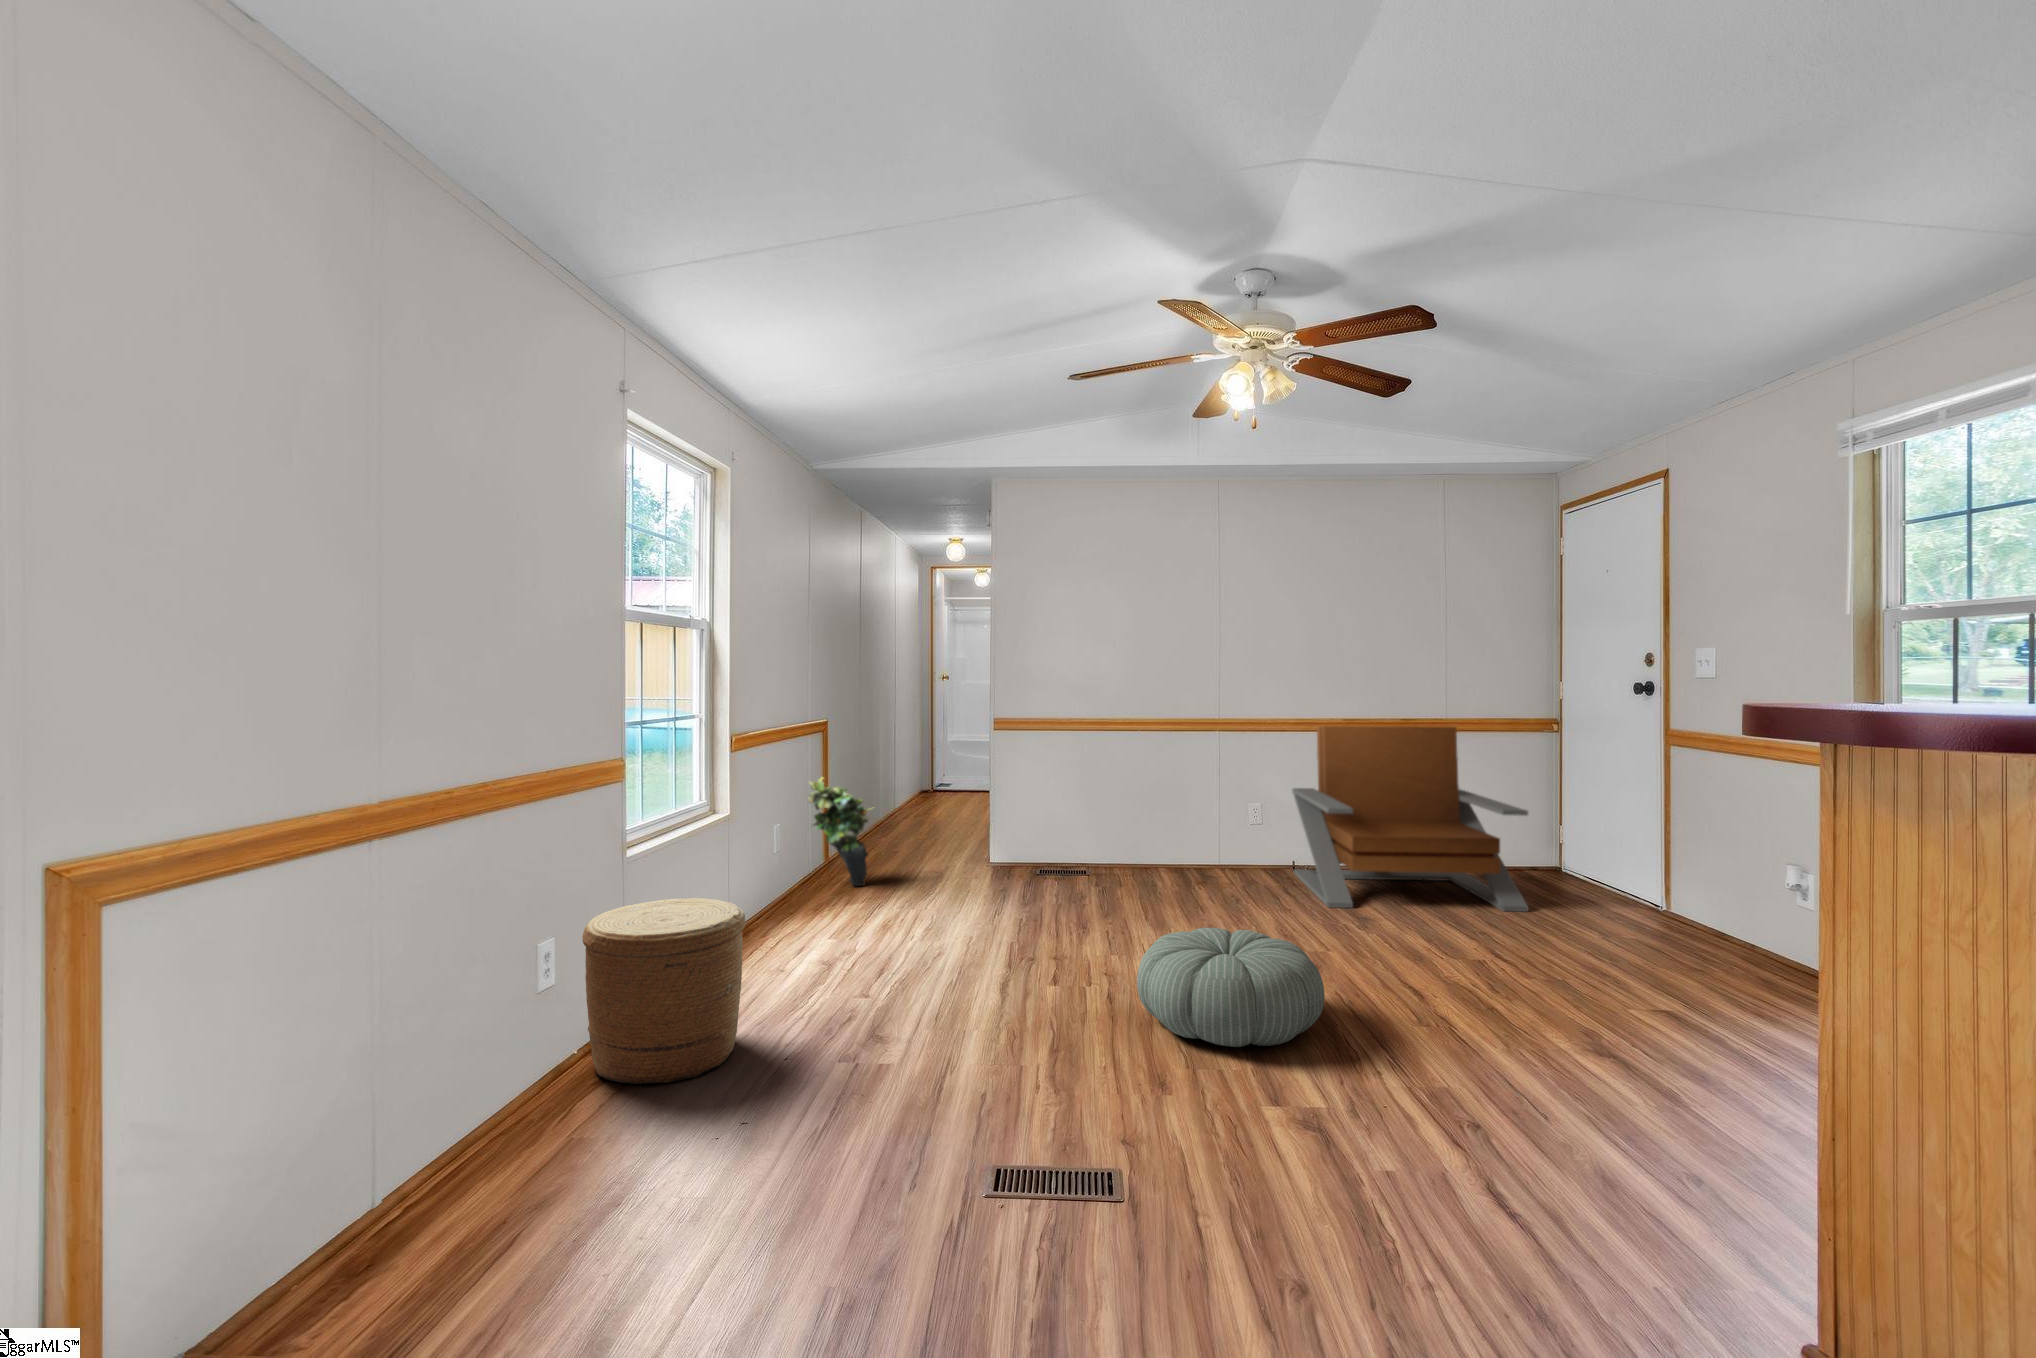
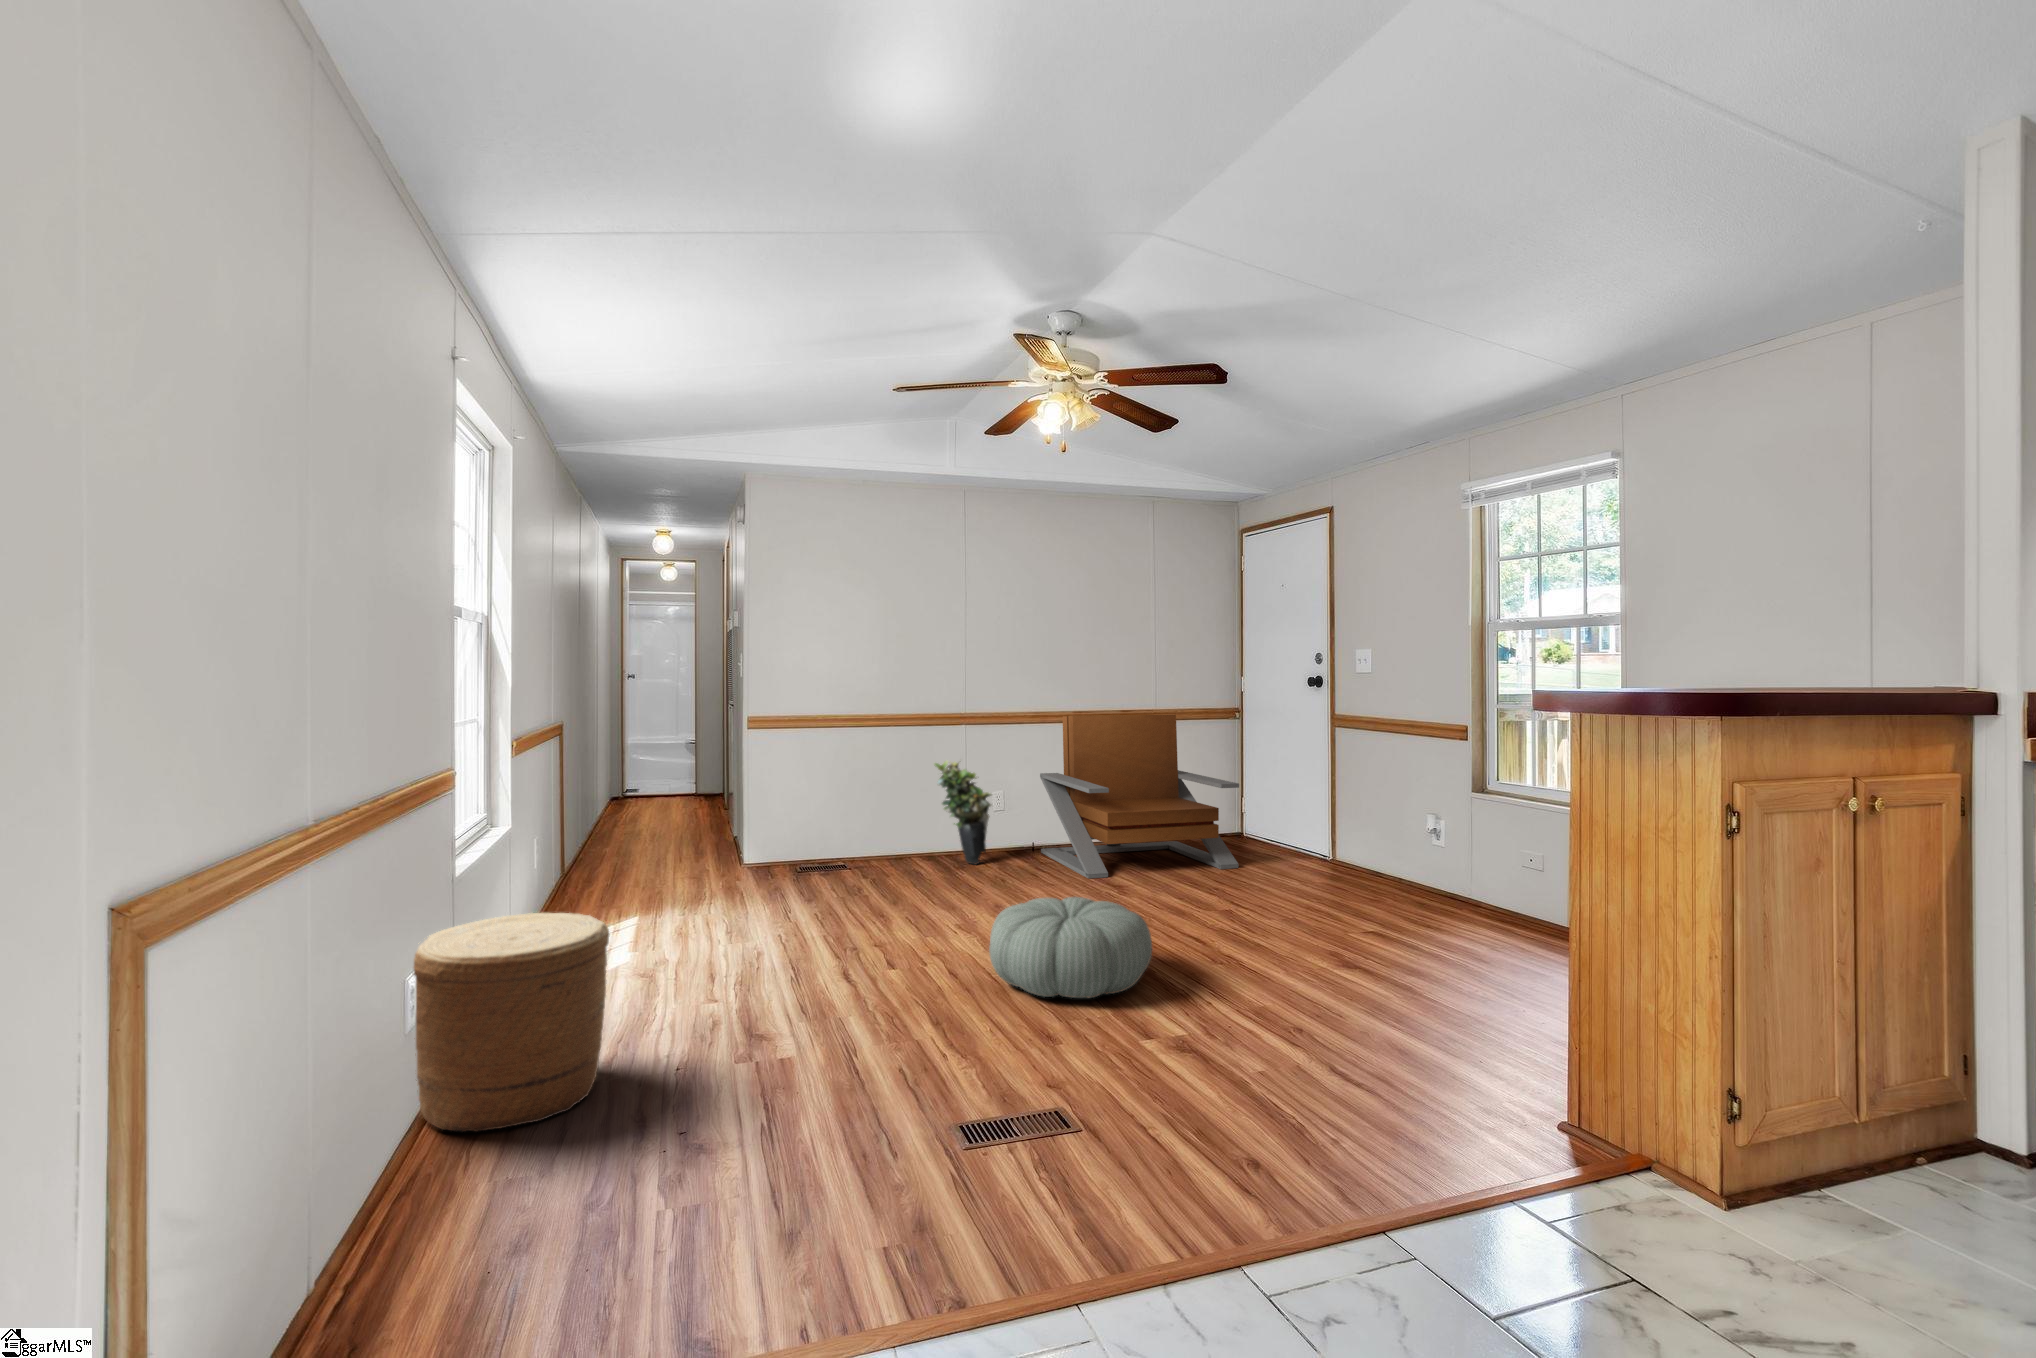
potted plant: present [808,778,870,886] -> present [934,761,991,865]

